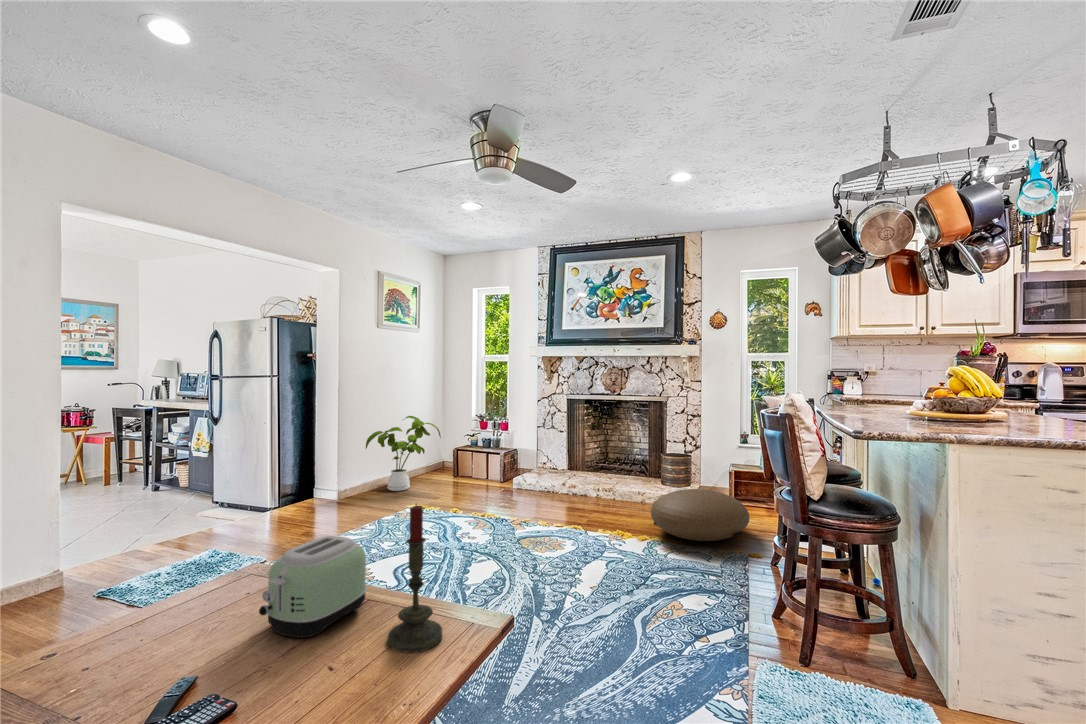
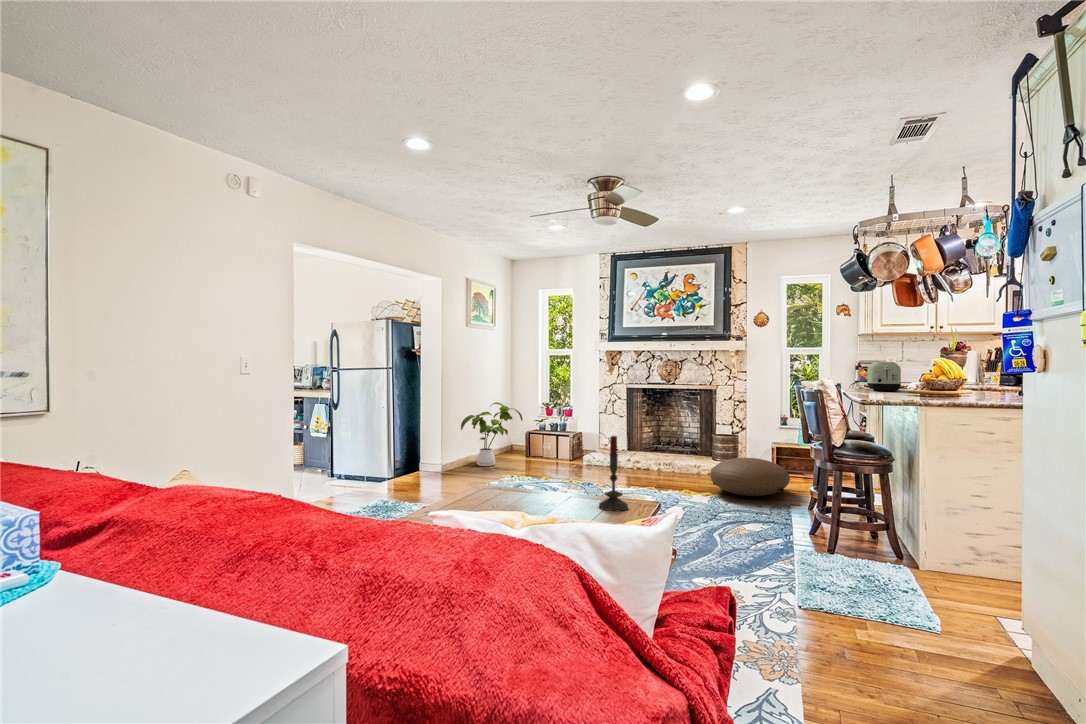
toaster: present [259,536,367,638] -> present [867,362,901,391]

